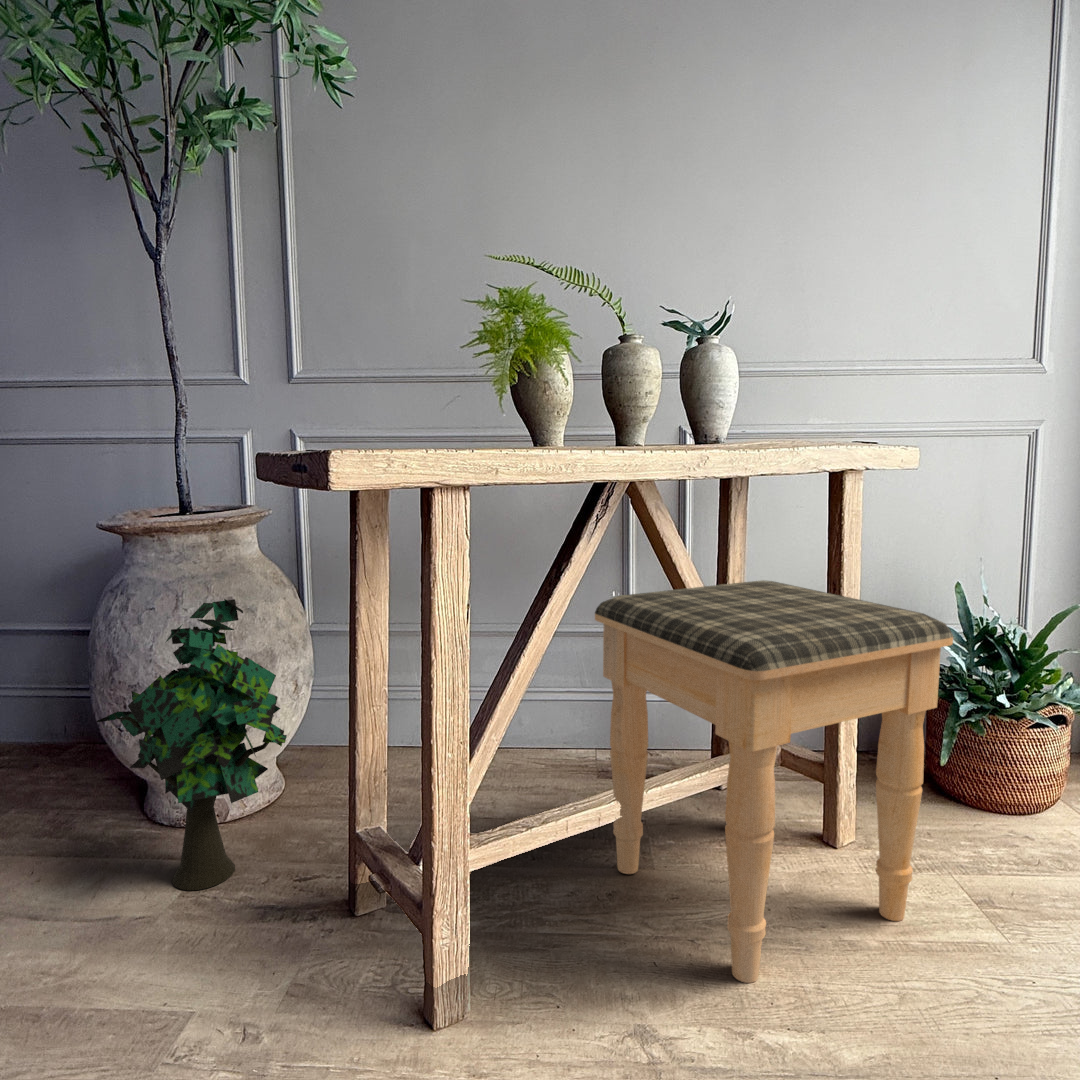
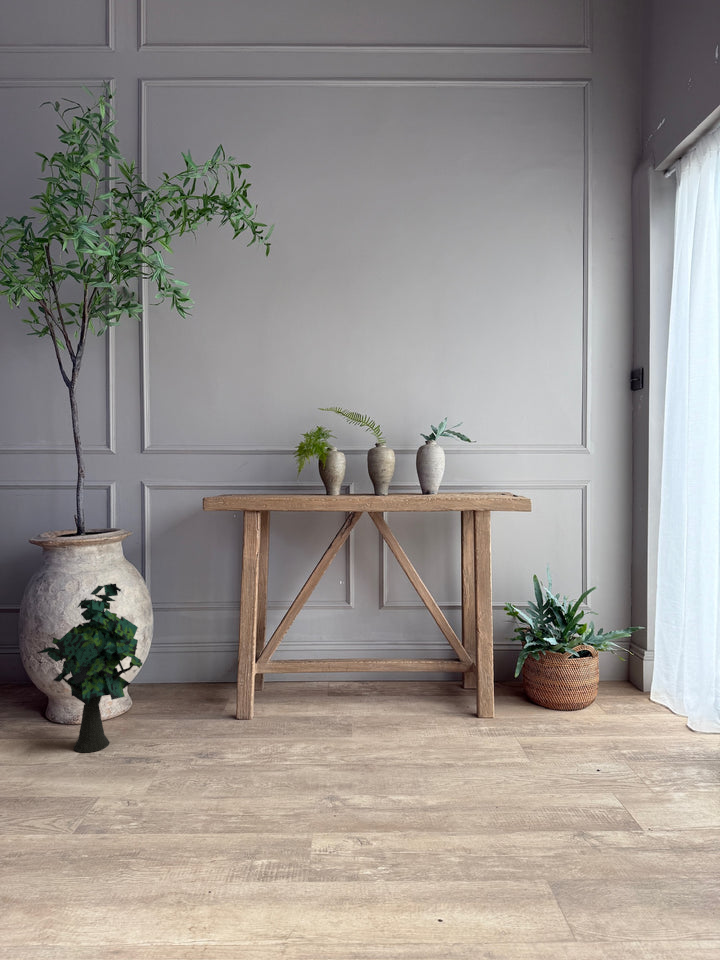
footstool: present [595,580,953,983] -> none [319,572,499,781]

